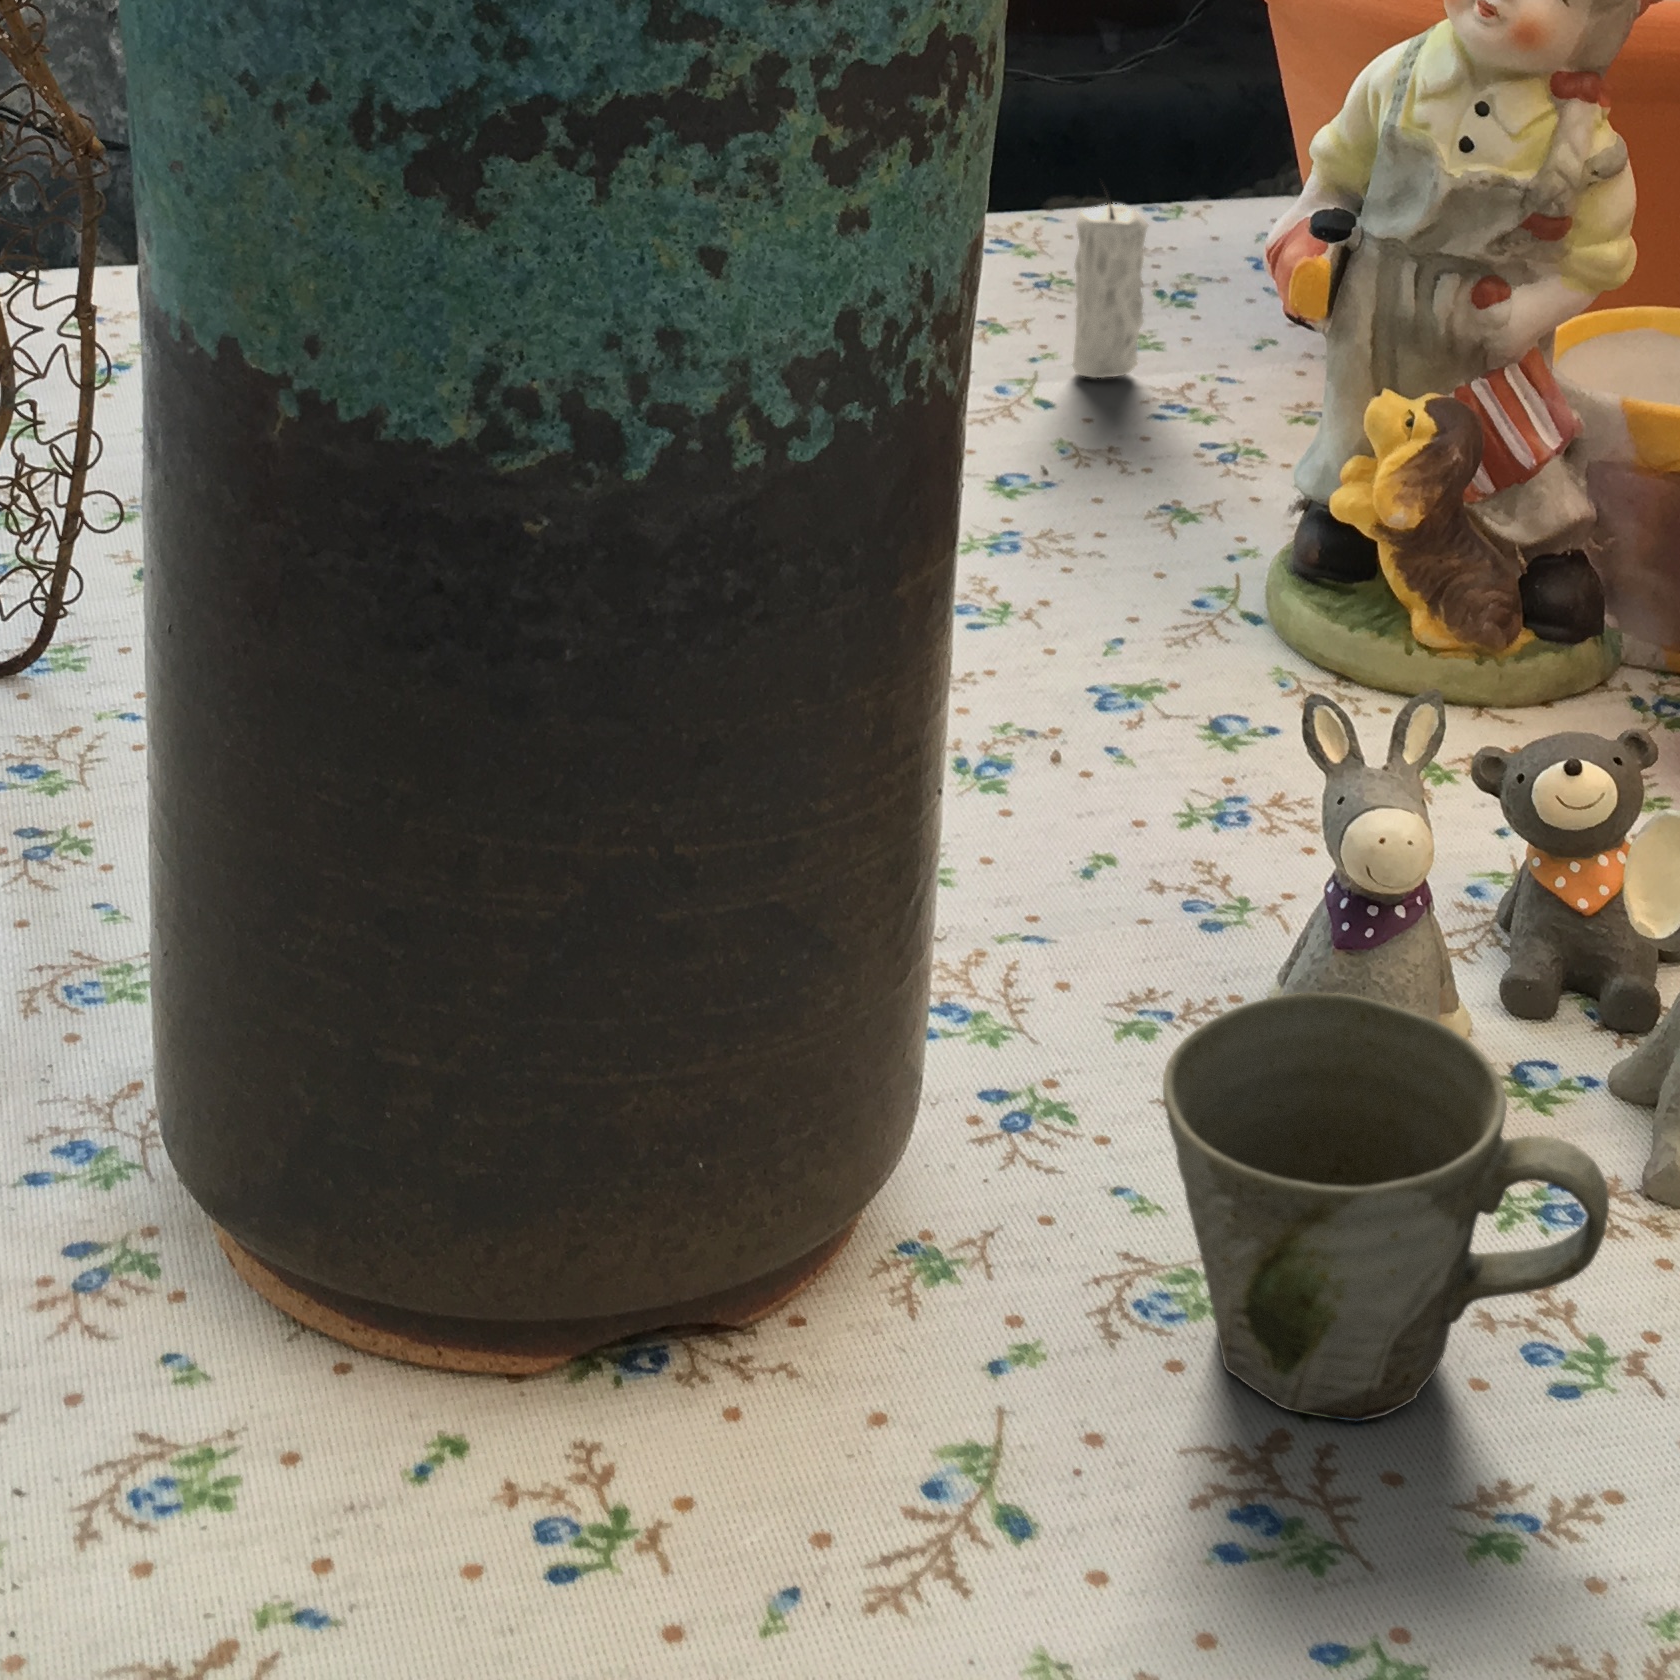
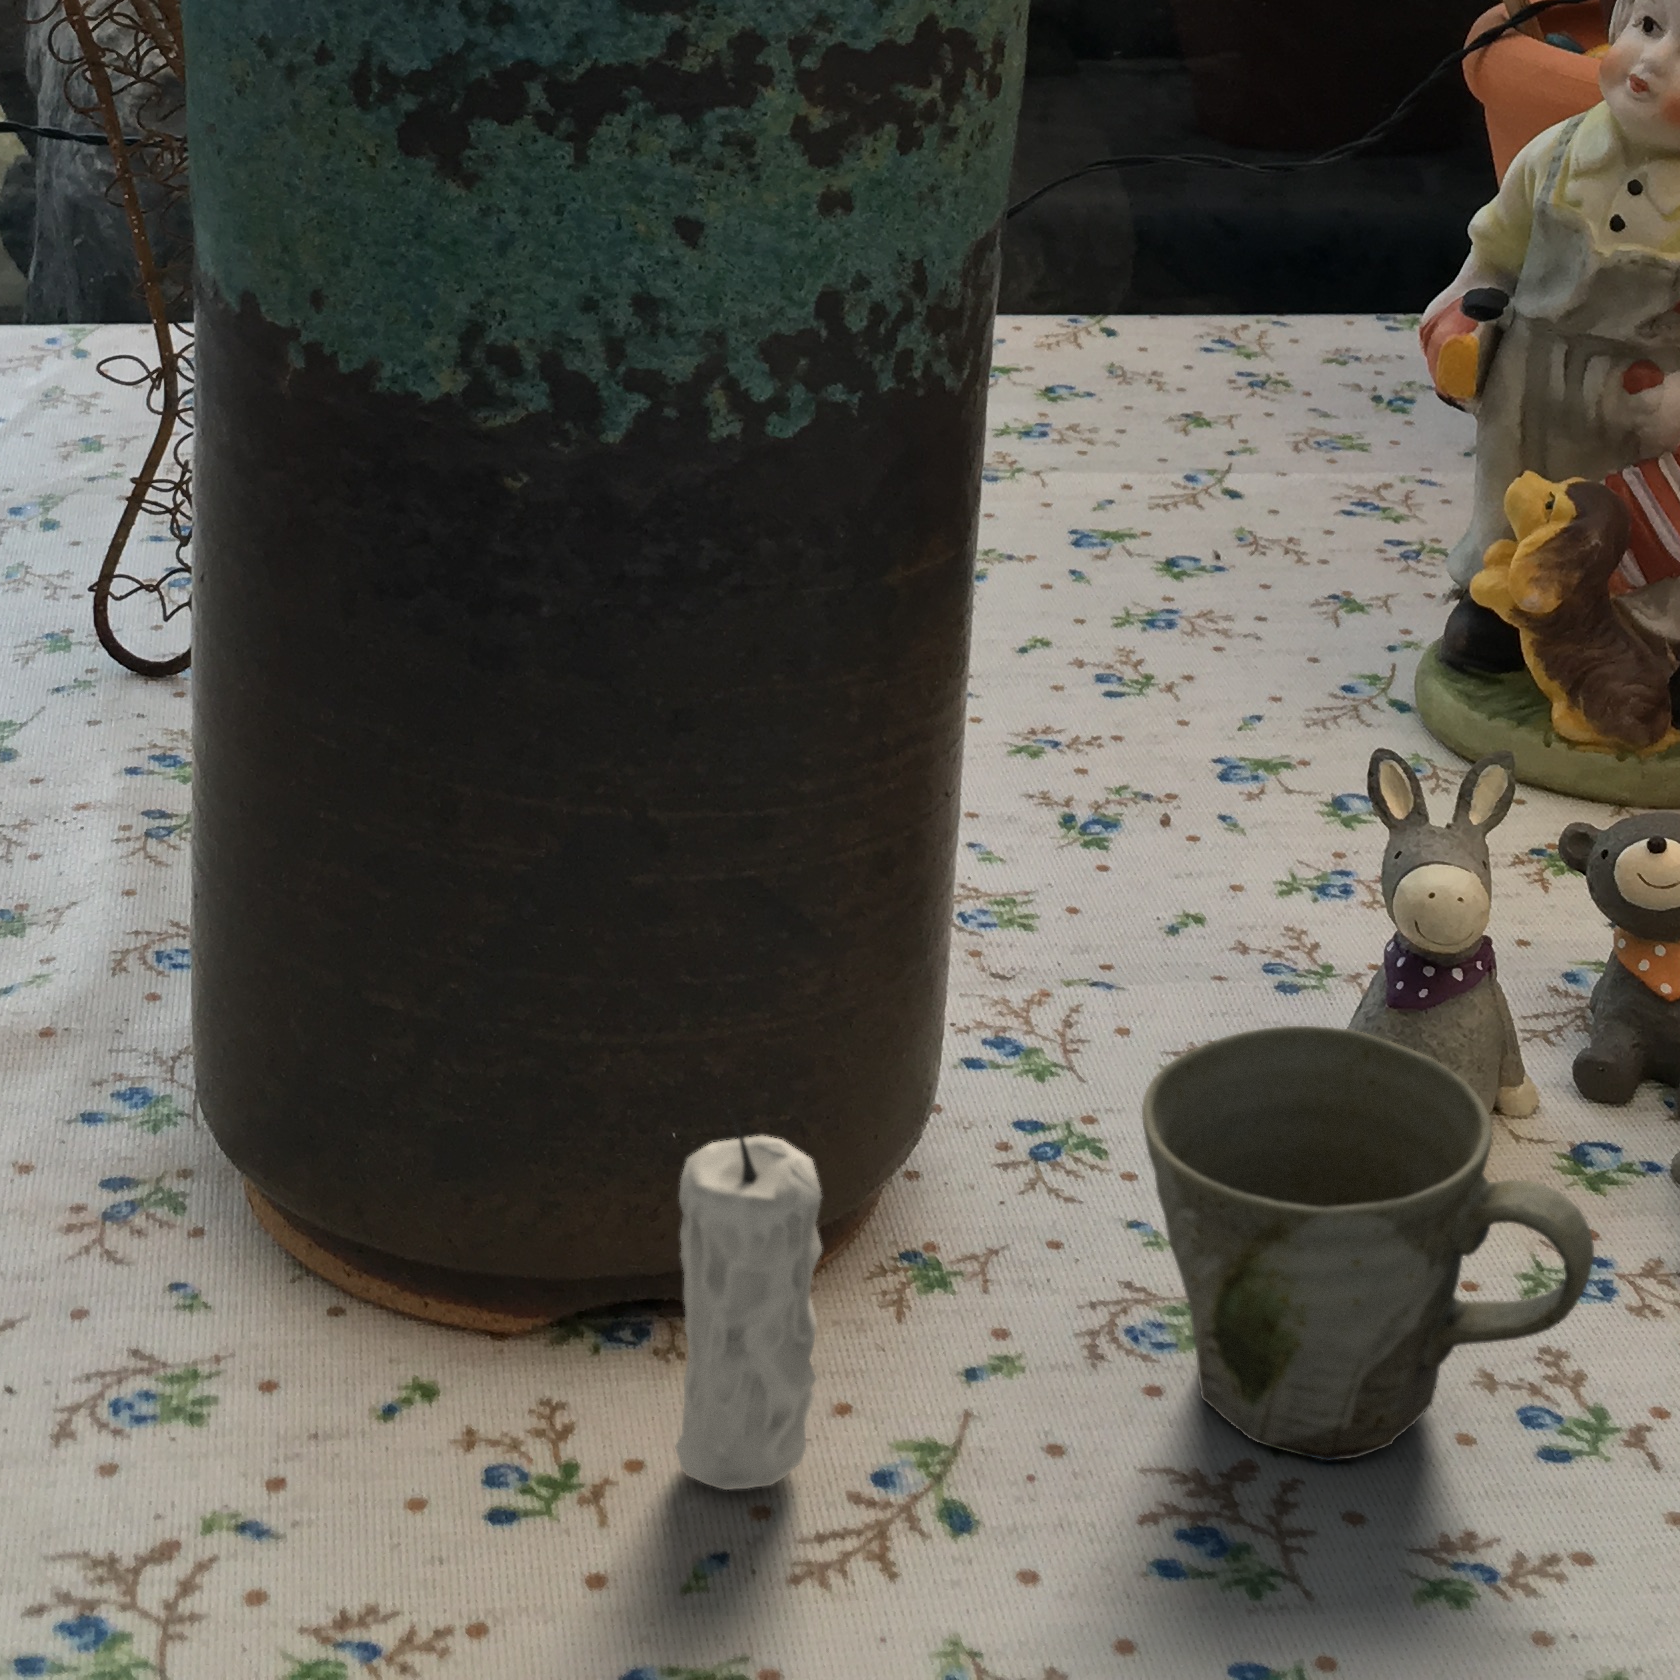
candle: present [1072,198,1149,378] -> present [675,1117,822,1490]

